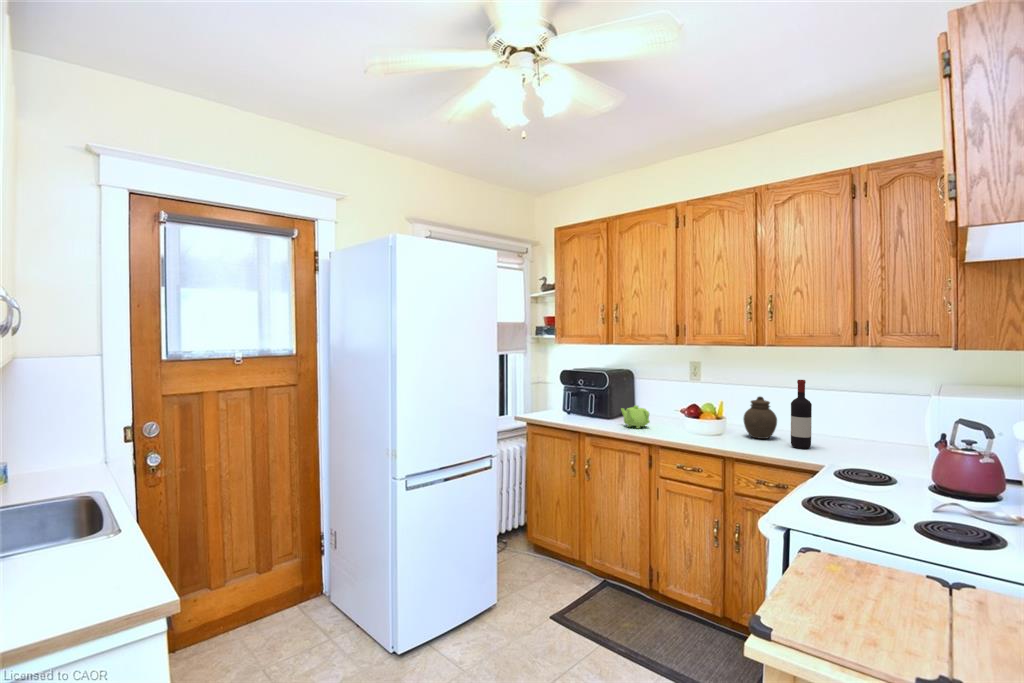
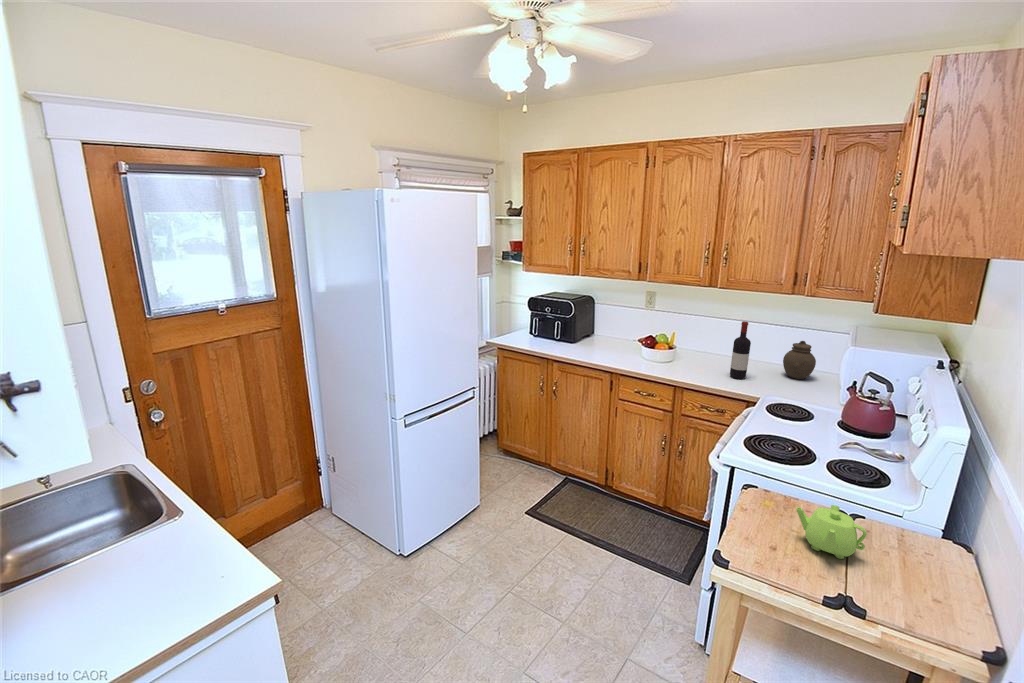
jar: present [743,397,777,439] -> present [783,341,816,379]
teapot: present [621,405,650,428] -> present [796,505,867,559]

